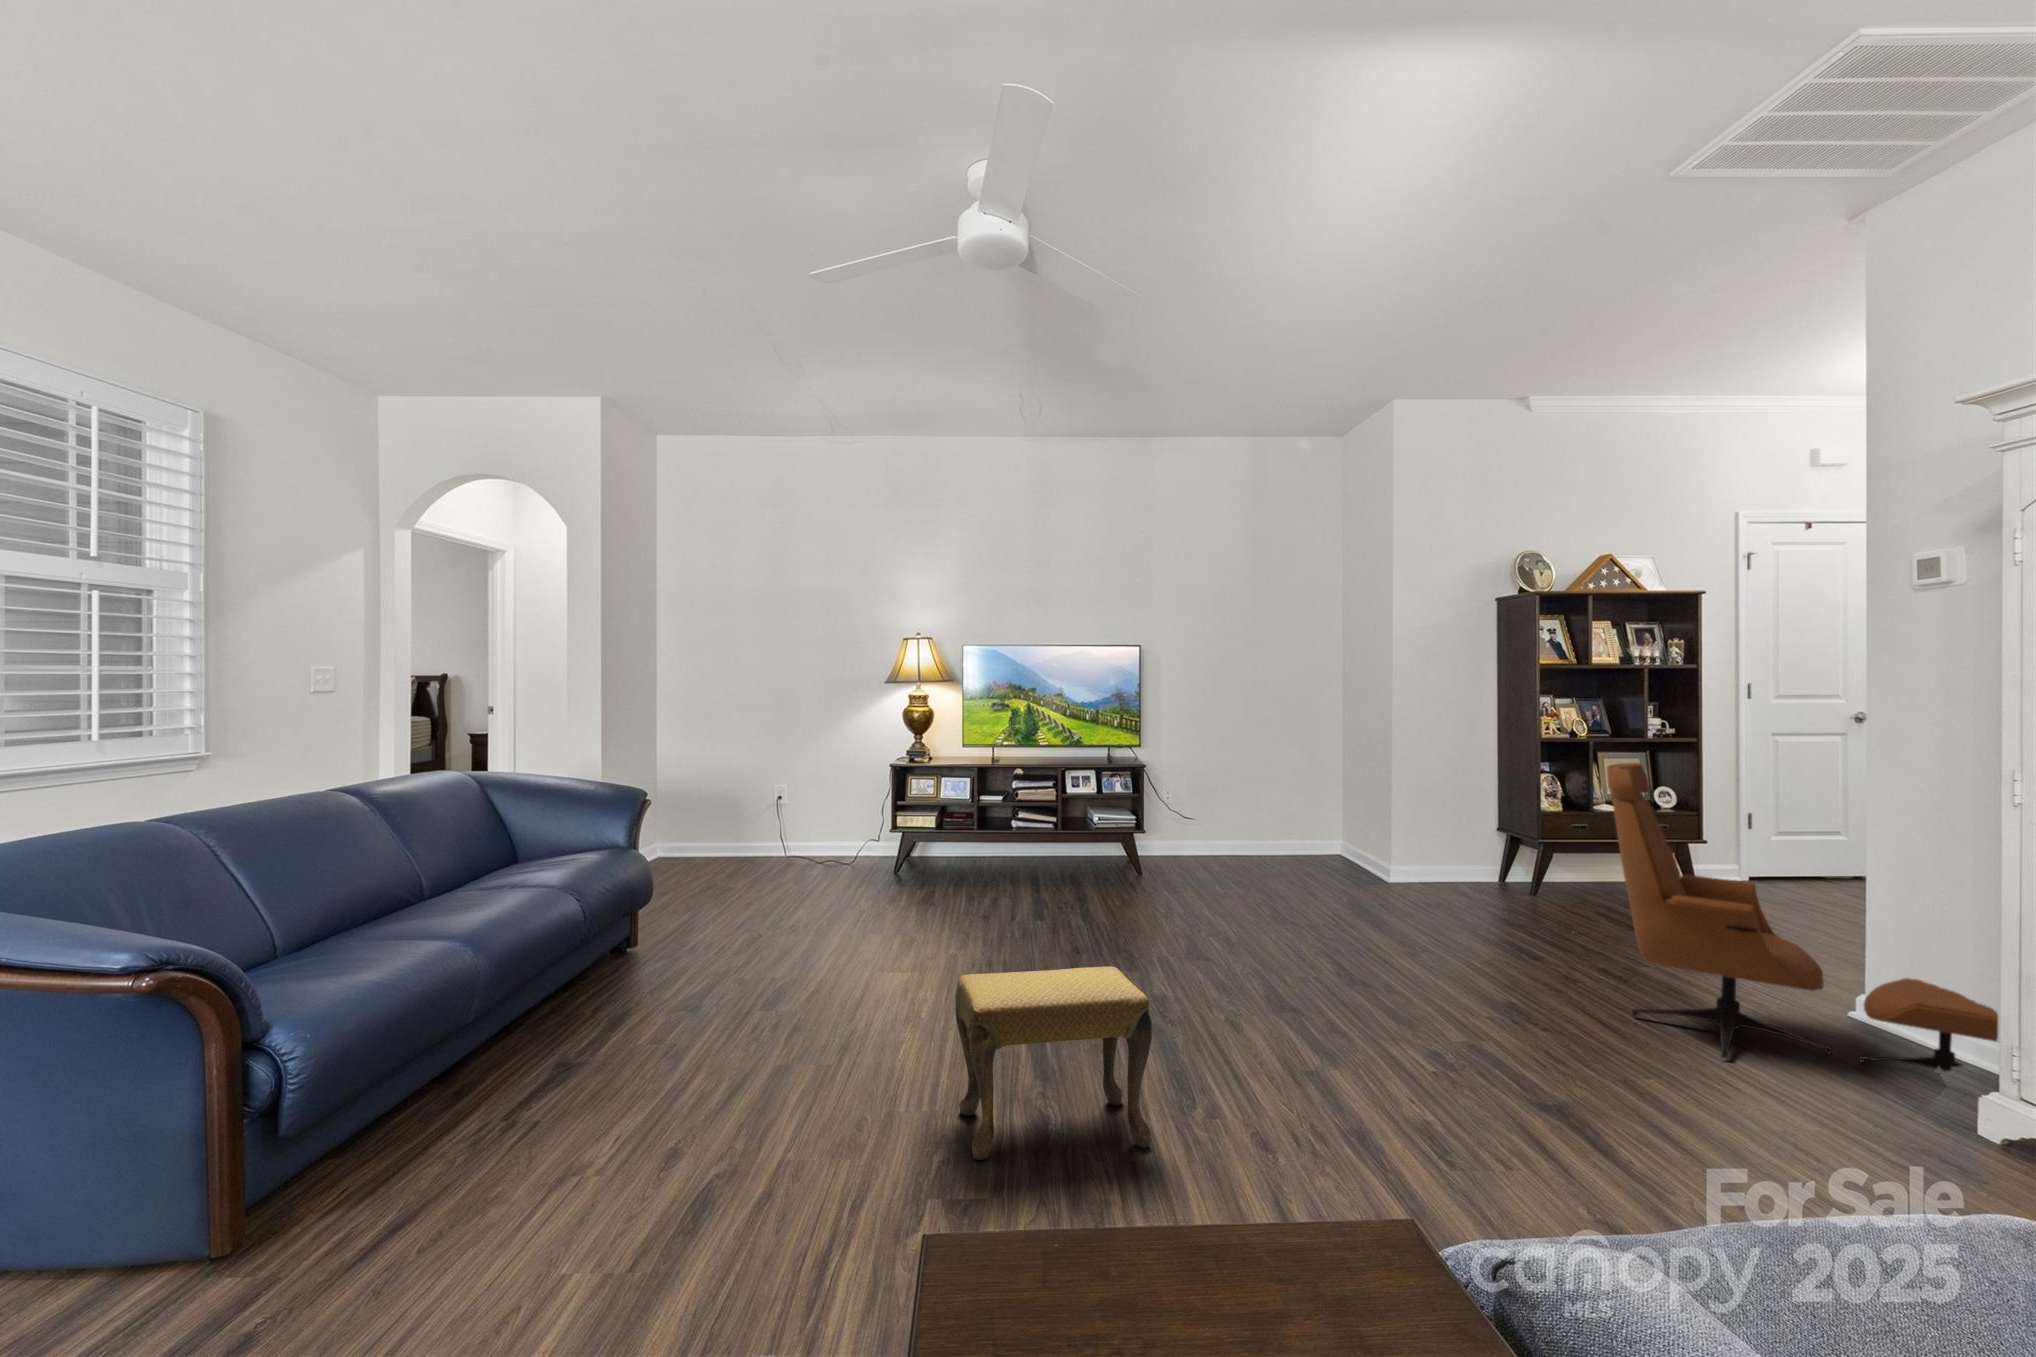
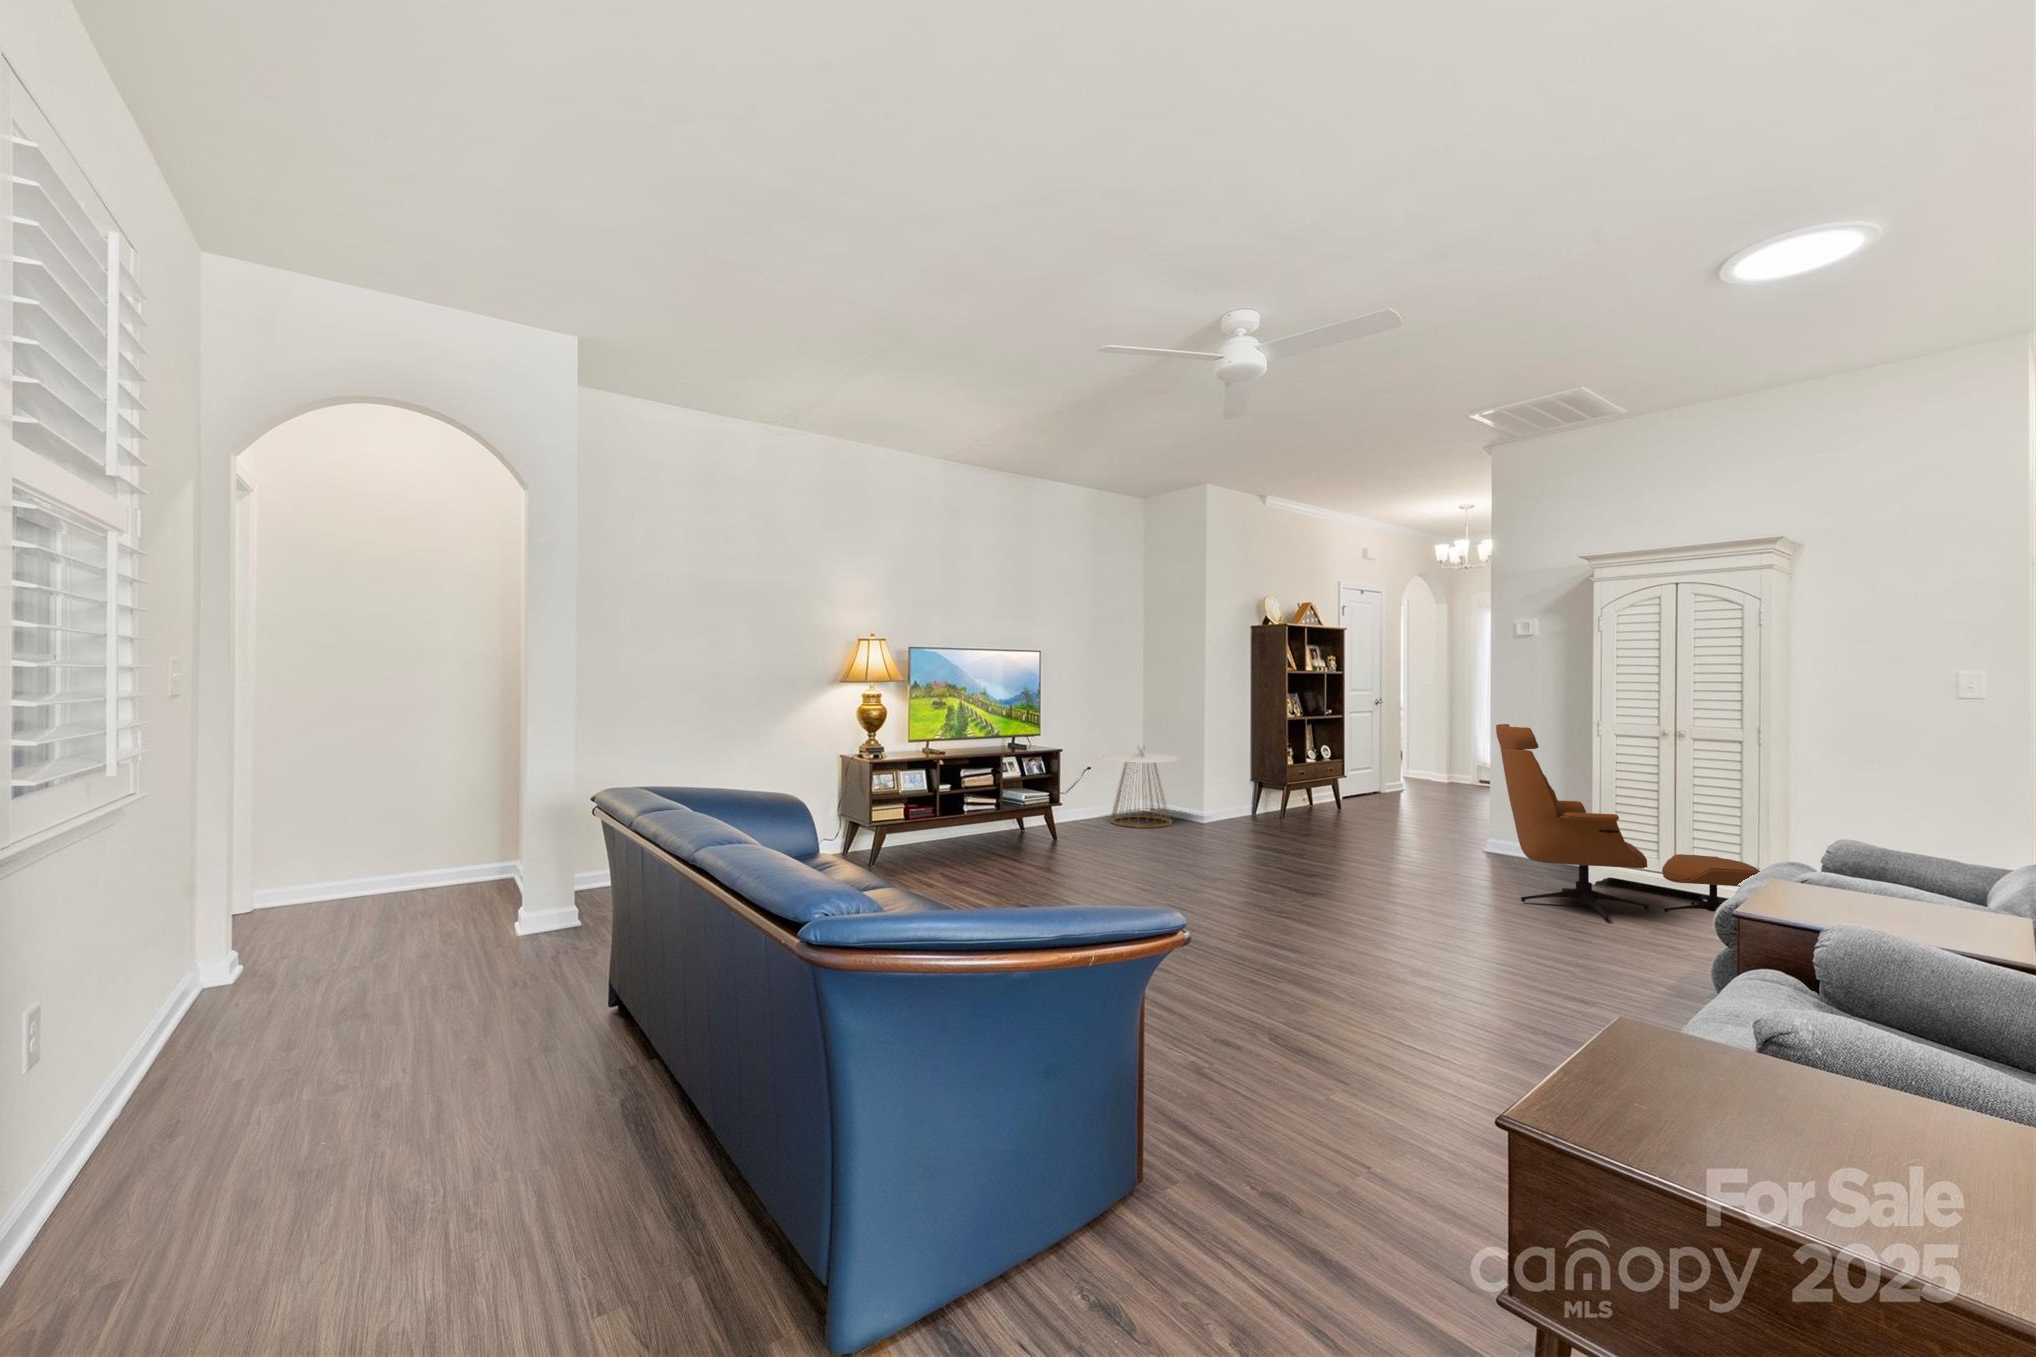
side table: none [1216,760,1329,868] -> present [1098,742,1186,828]
footstool: present [955,967,1152,1160] -> none [1228,903,1402,1081]

